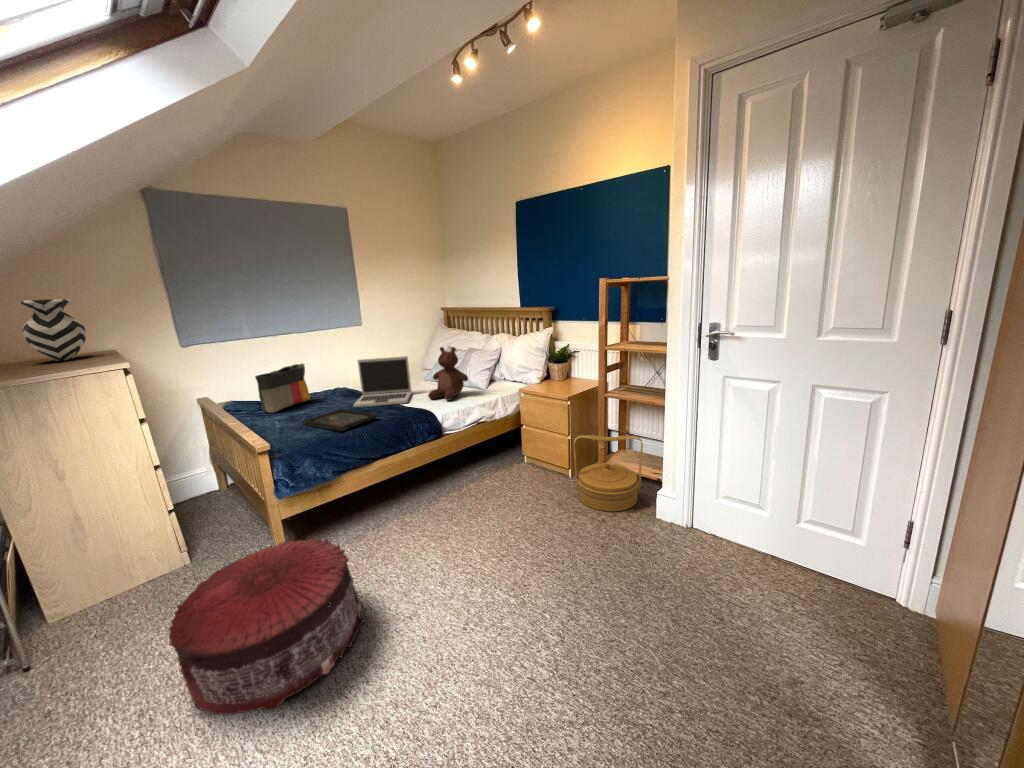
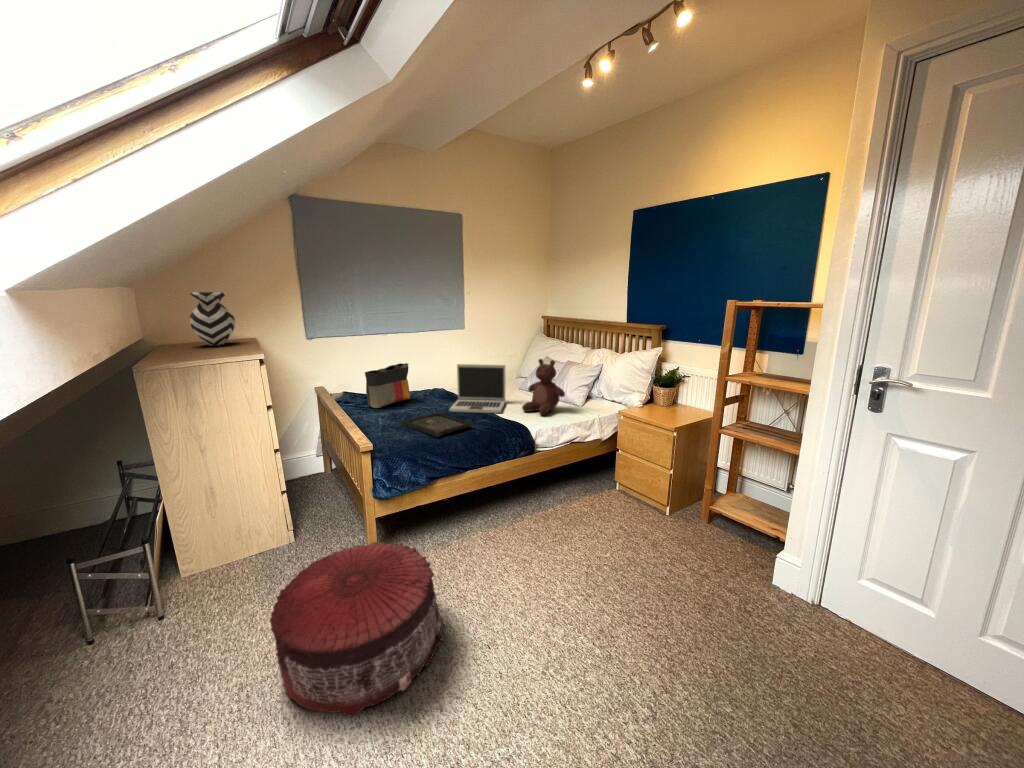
woven basket: present [574,435,643,511] -> none [675,473,763,567]

